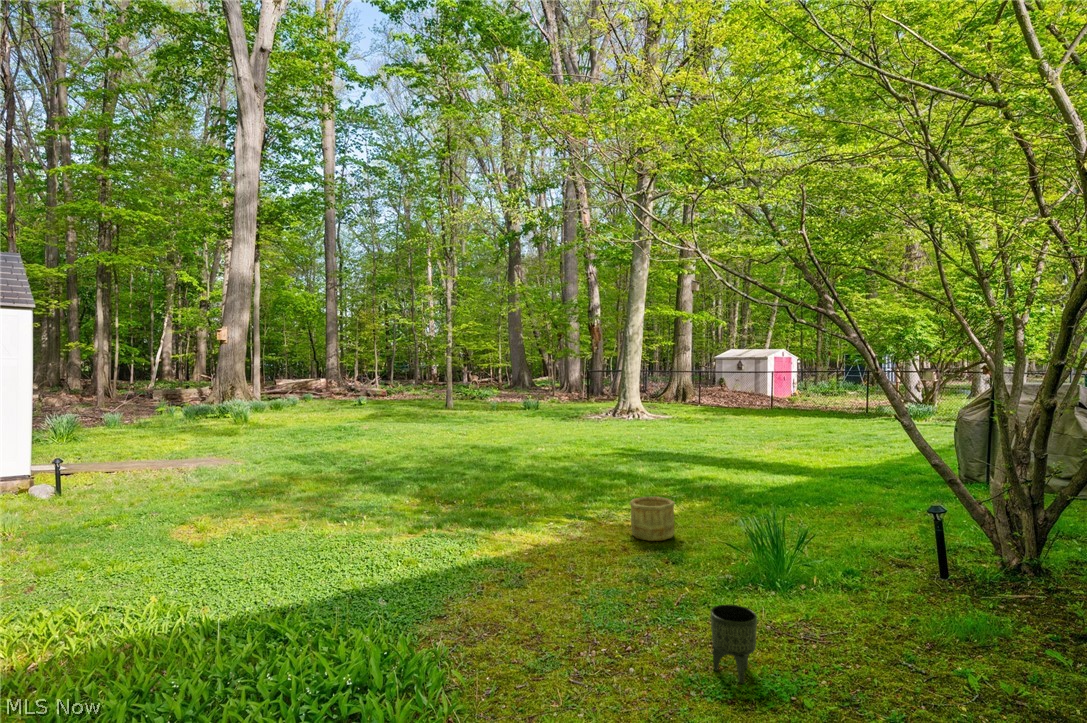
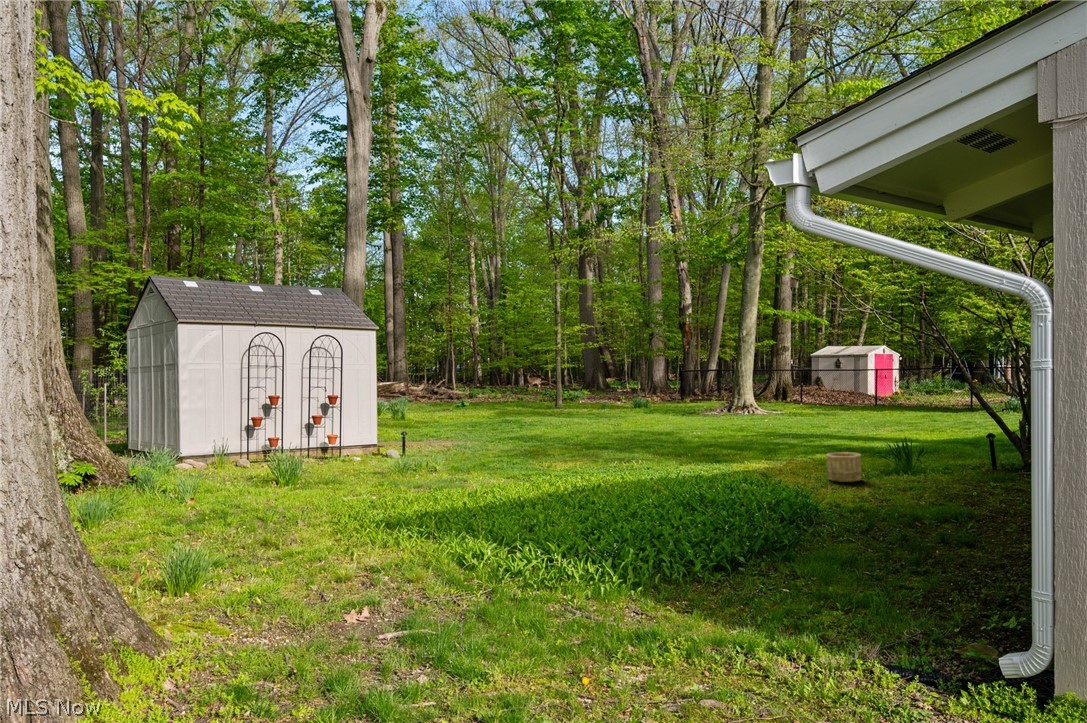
planter: present [710,605,757,683] -> none [930,487,959,526]

